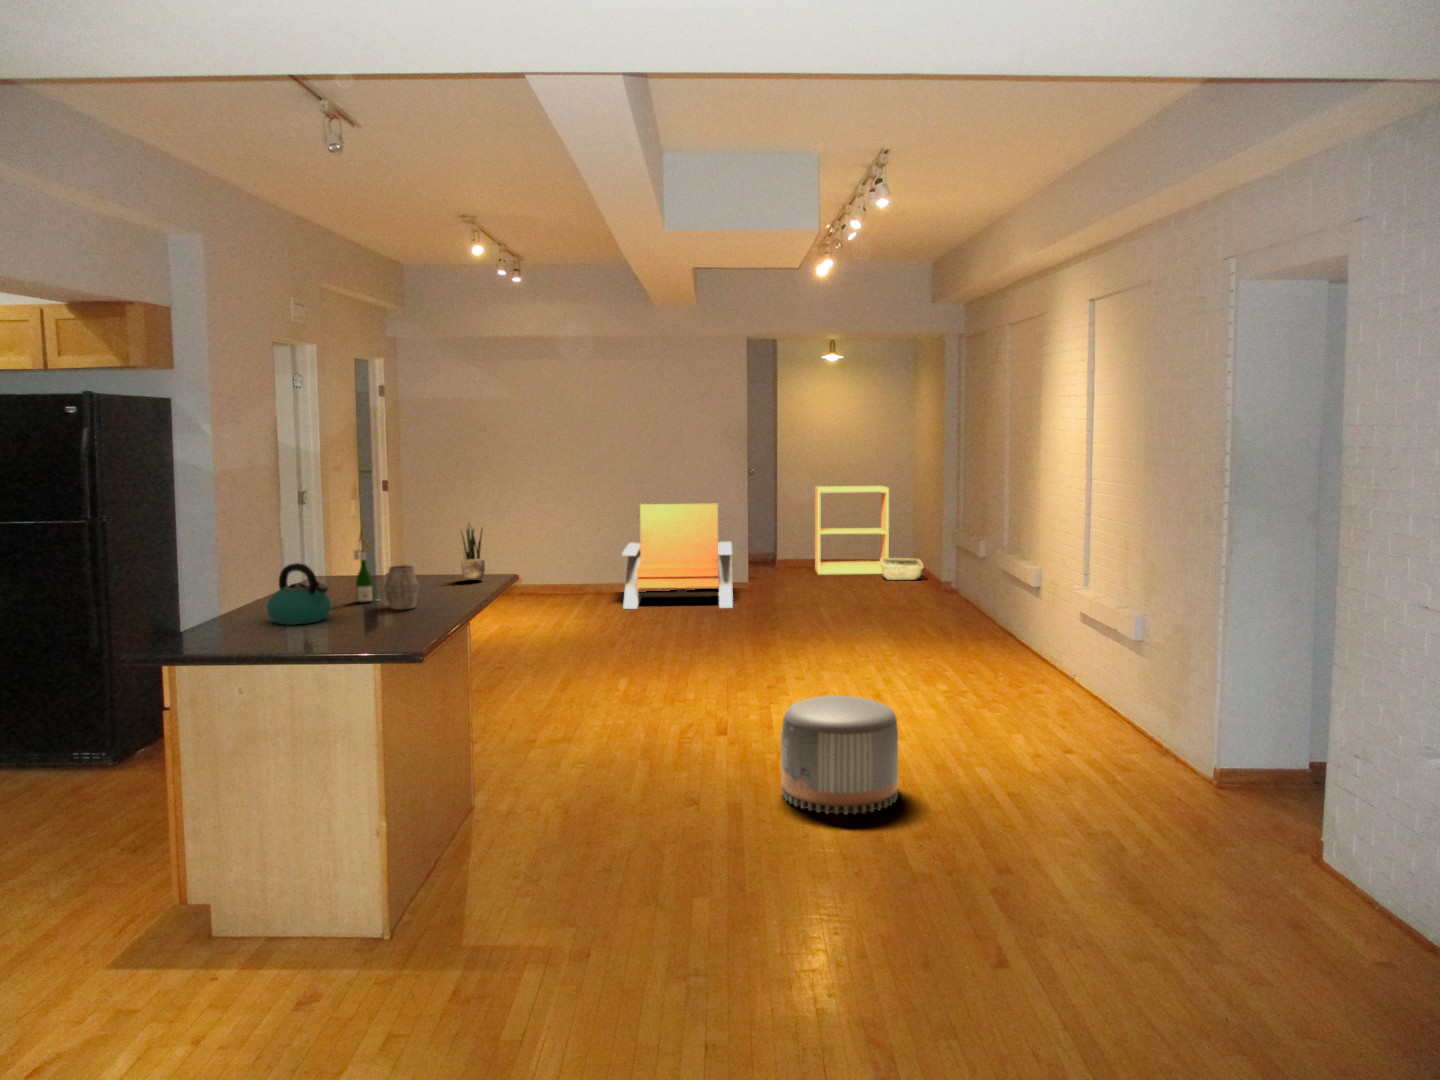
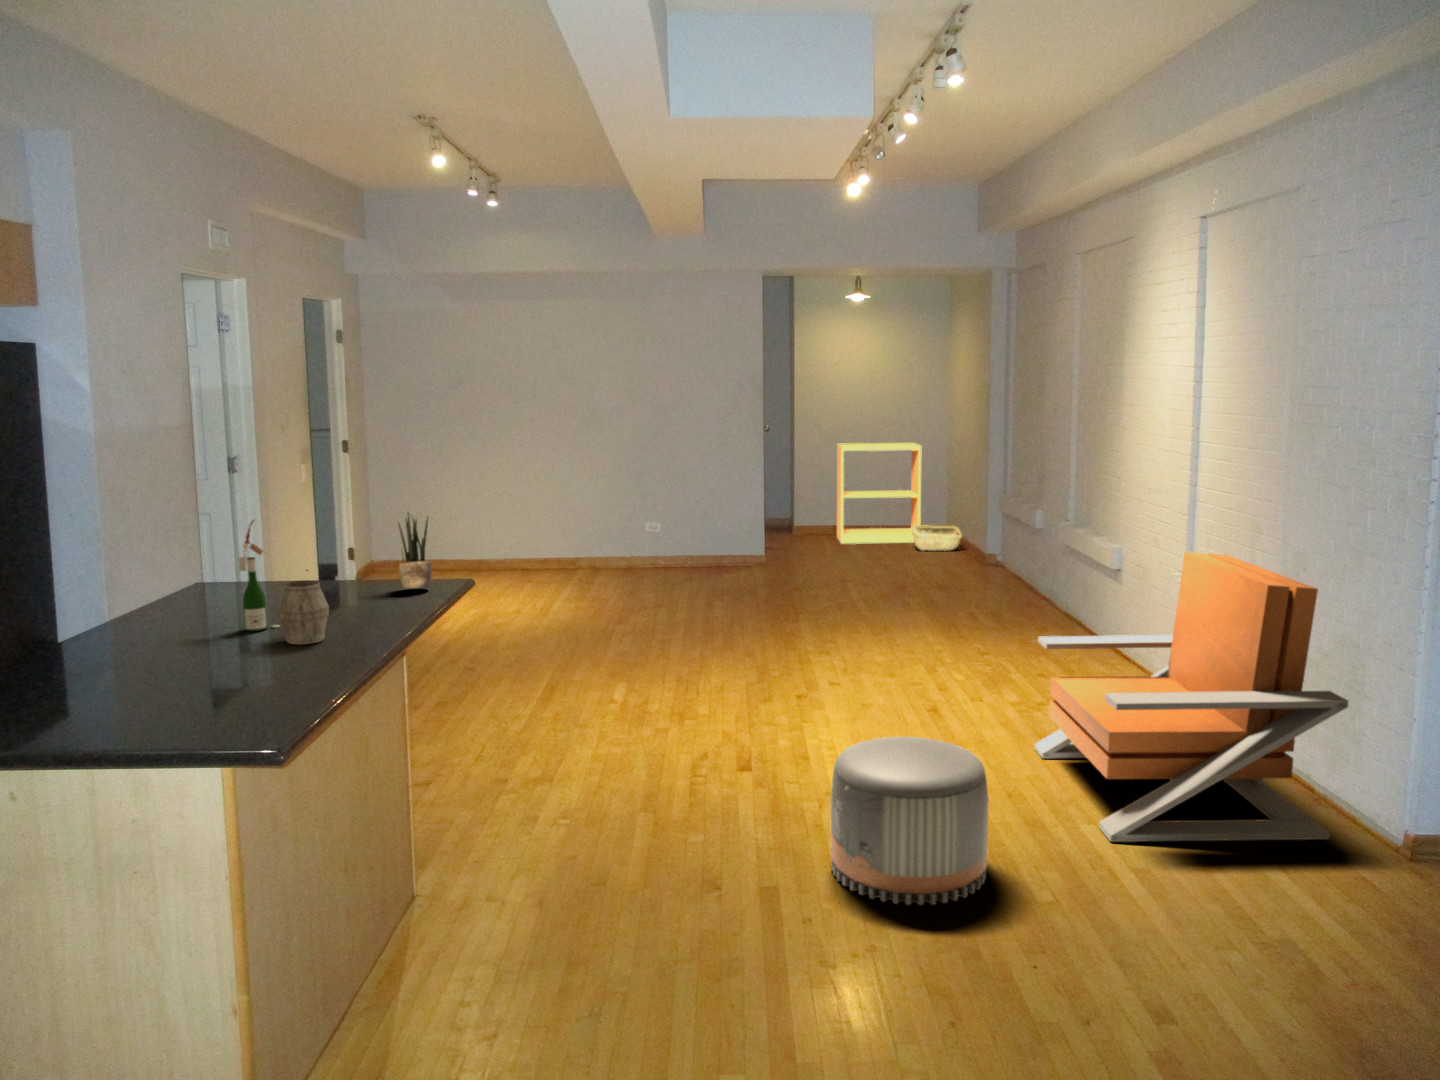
lounge chair: present [622,504,733,609] -> present [1035,552,1348,842]
kettle: present [267,563,331,625] -> none [96,584,194,676]

